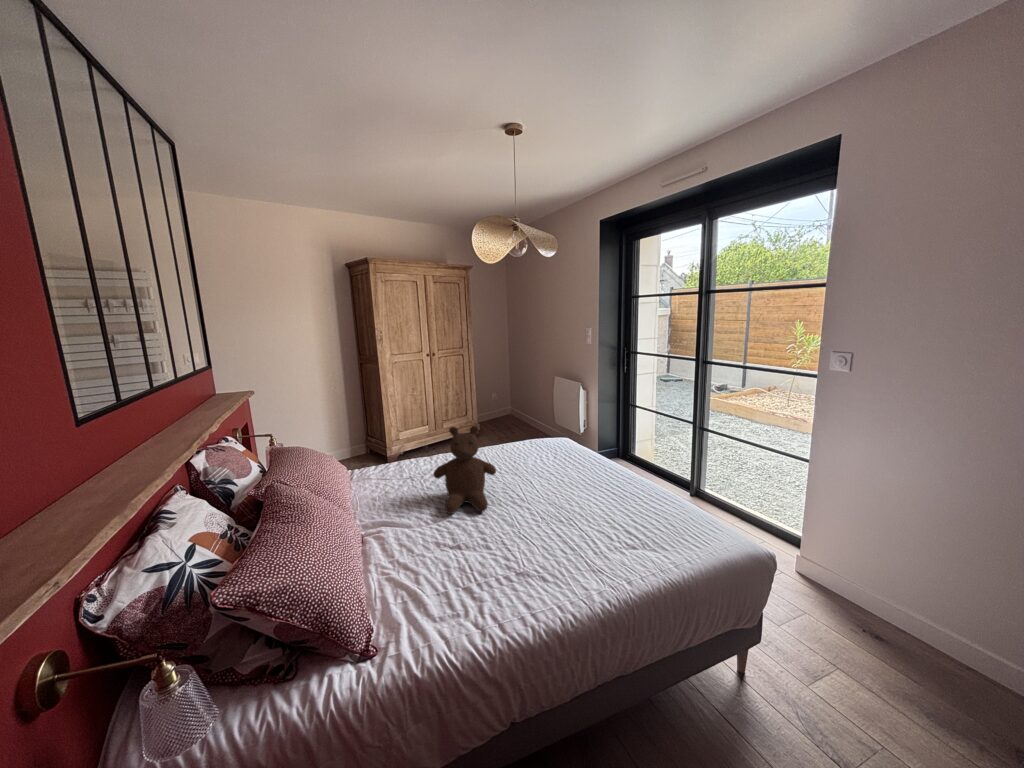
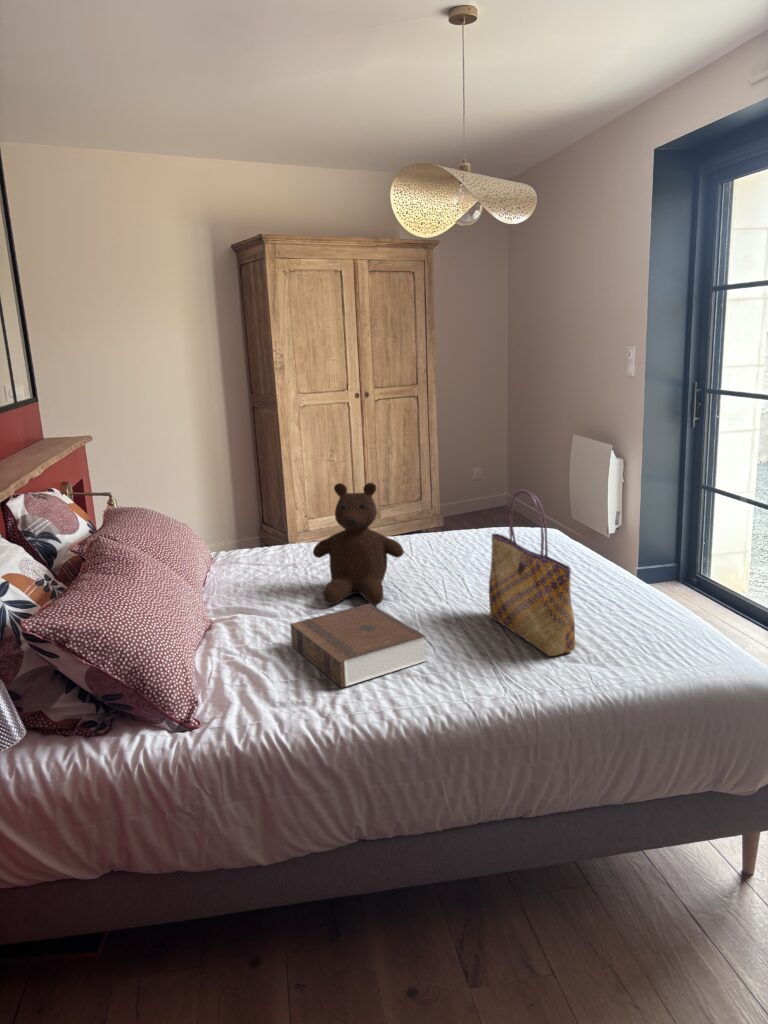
tote bag: none [561,434,632,547] -> present [489,490,575,656]
book: none [432,514,536,595] -> present [290,604,426,688]

